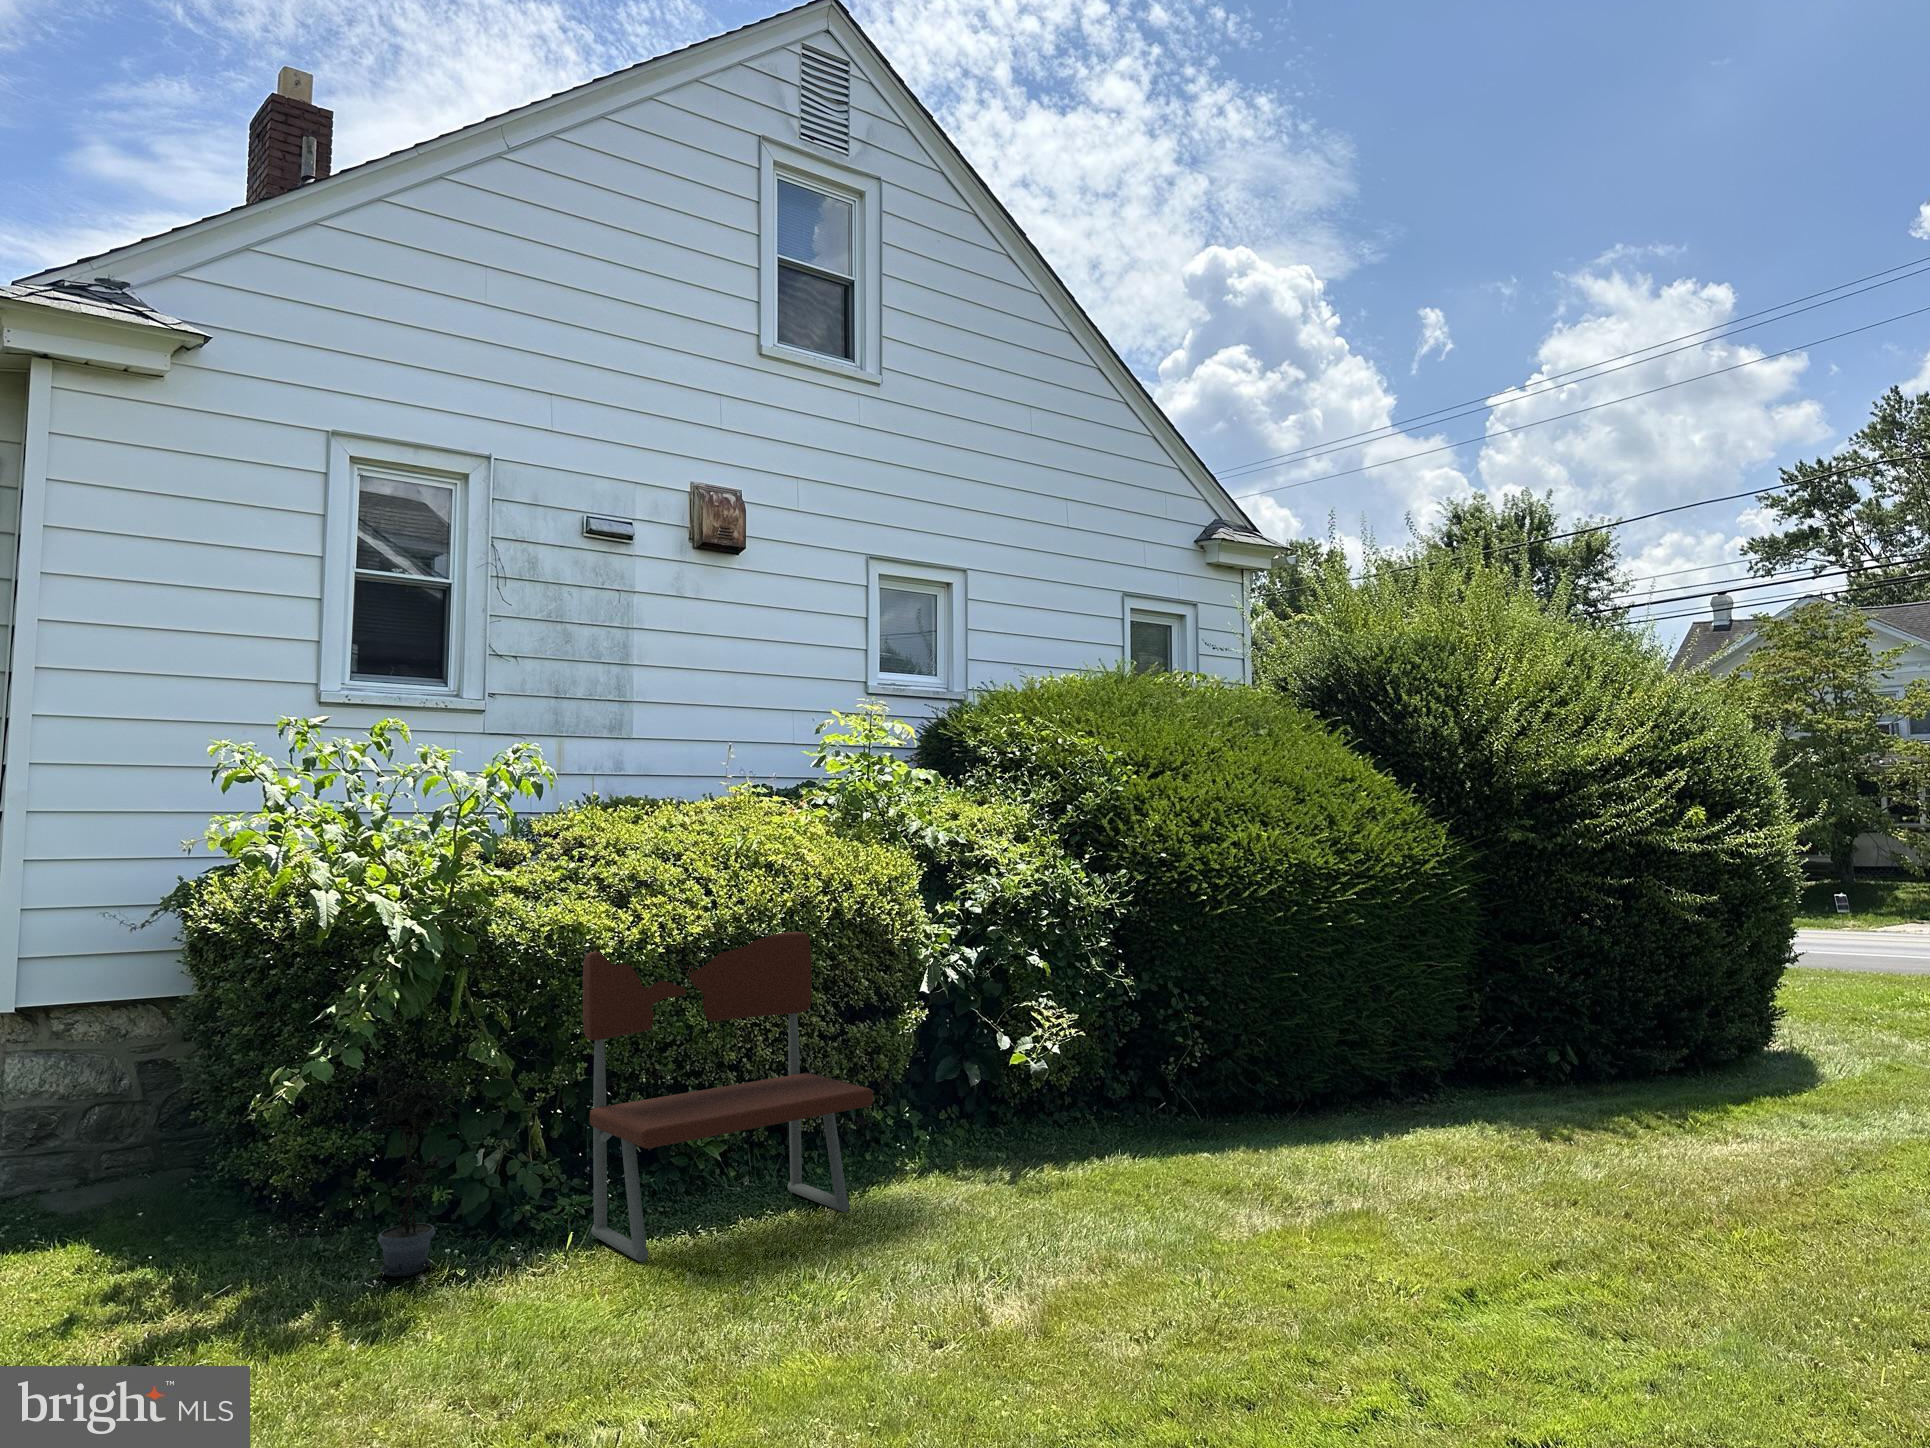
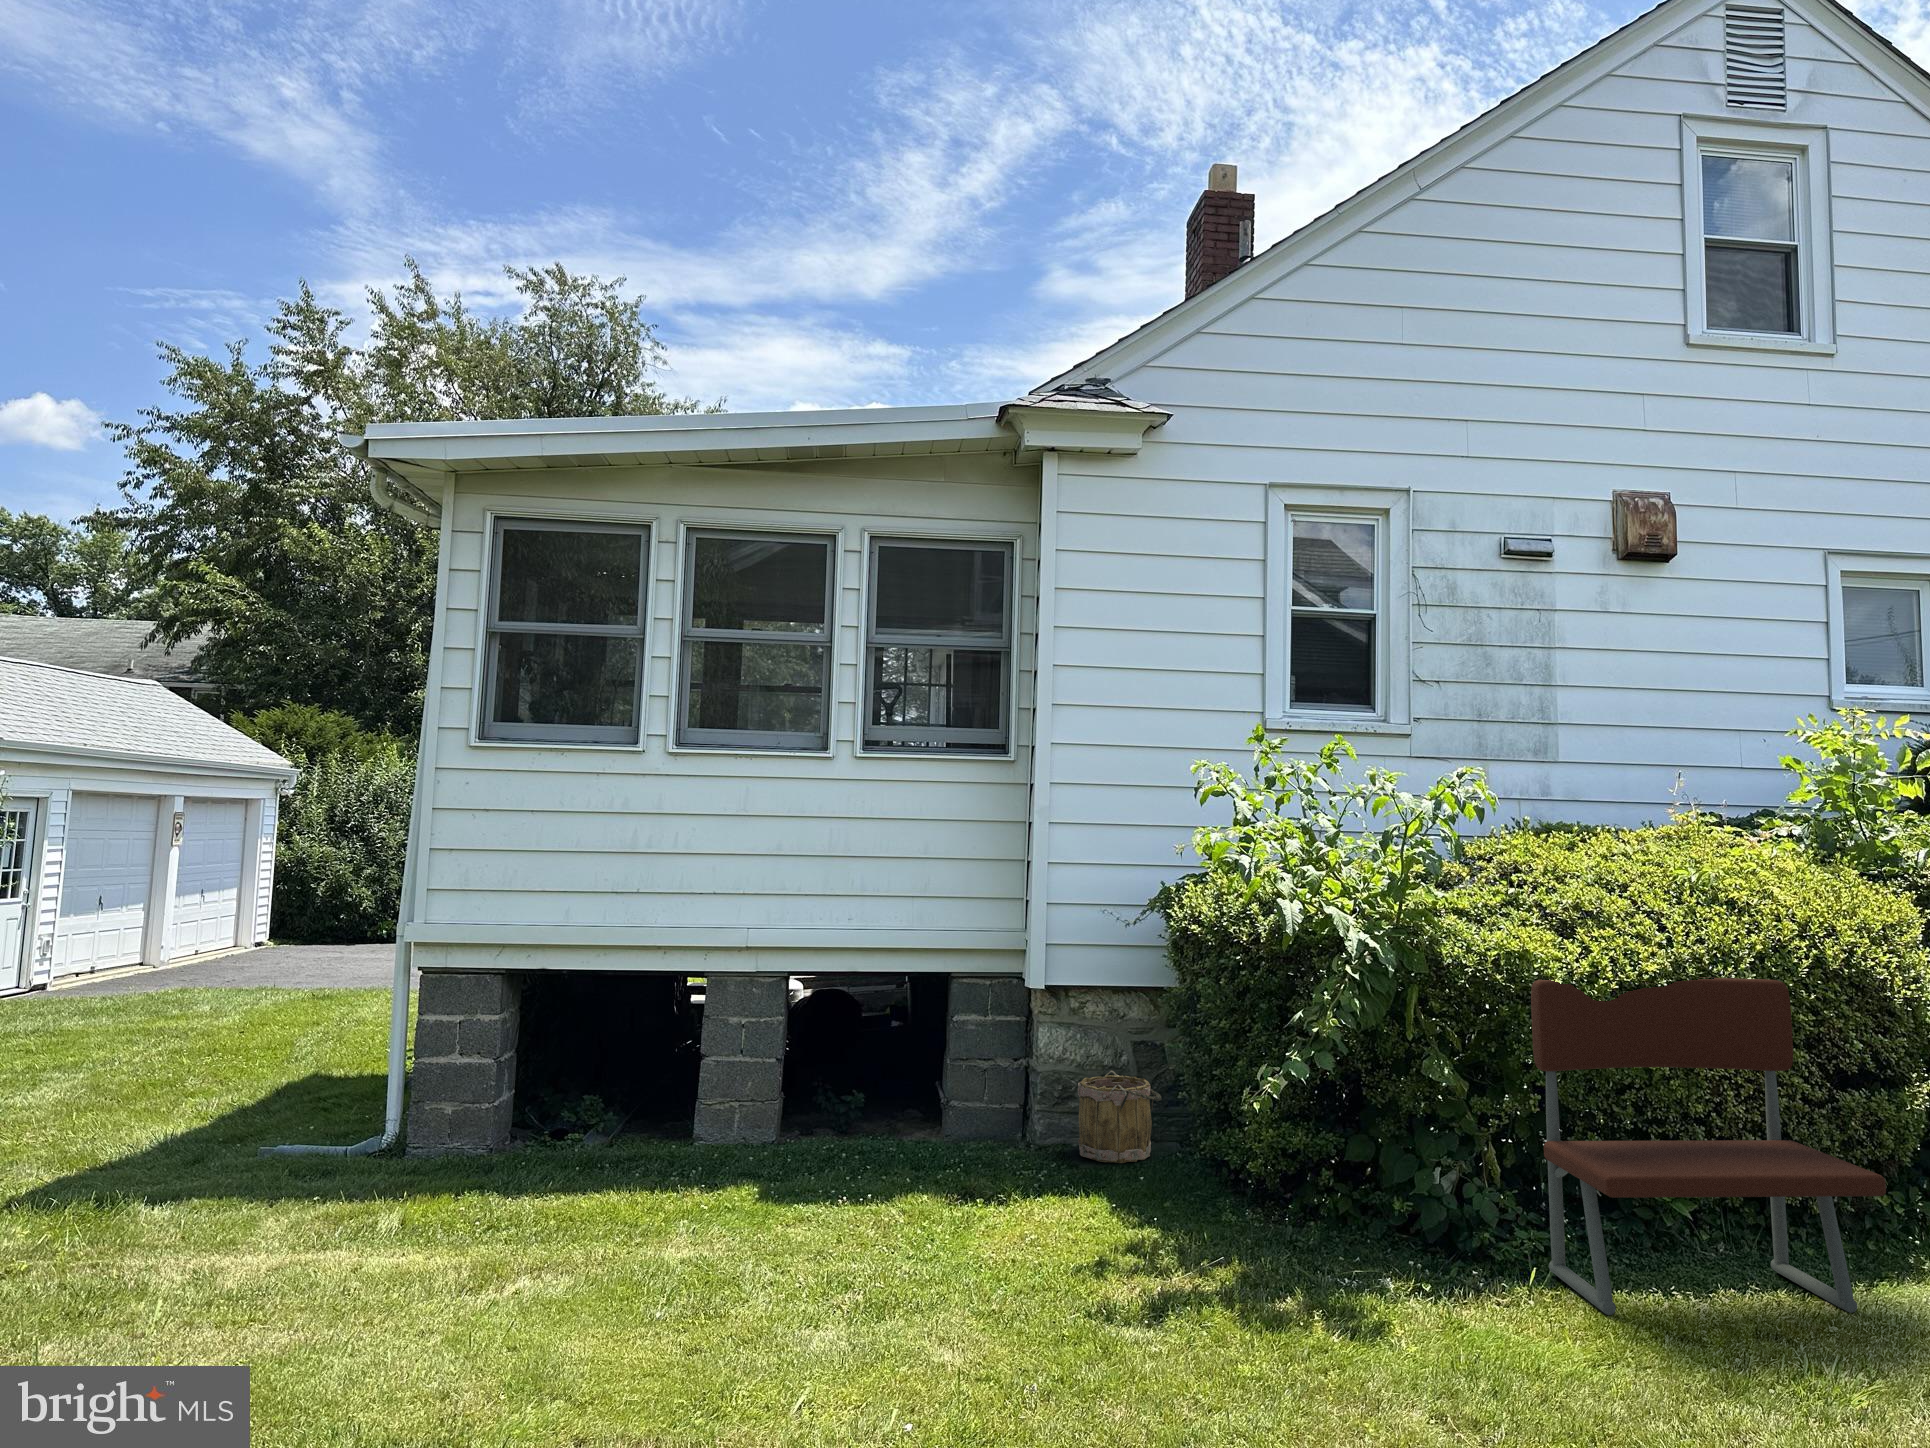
potted plant: present [348,1052,462,1277] -> none [1314,1057,1418,1270]
bucket: none [33,1120,157,1233] -> present [1078,1071,1162,1163]

